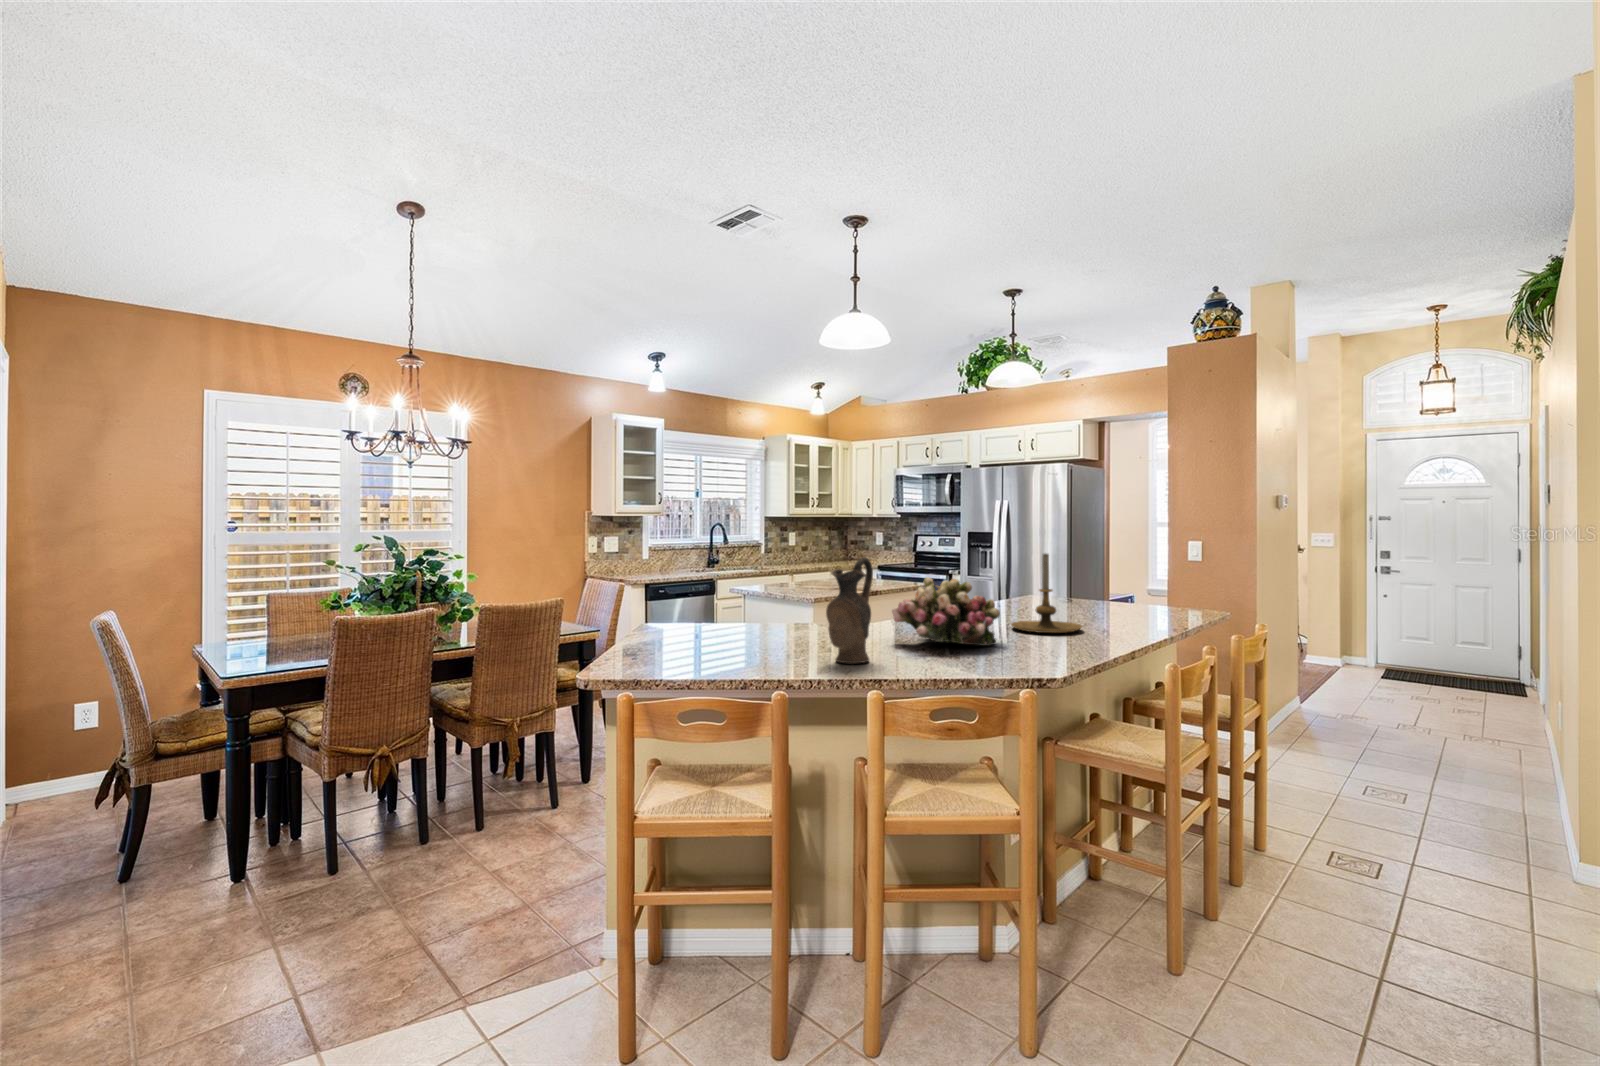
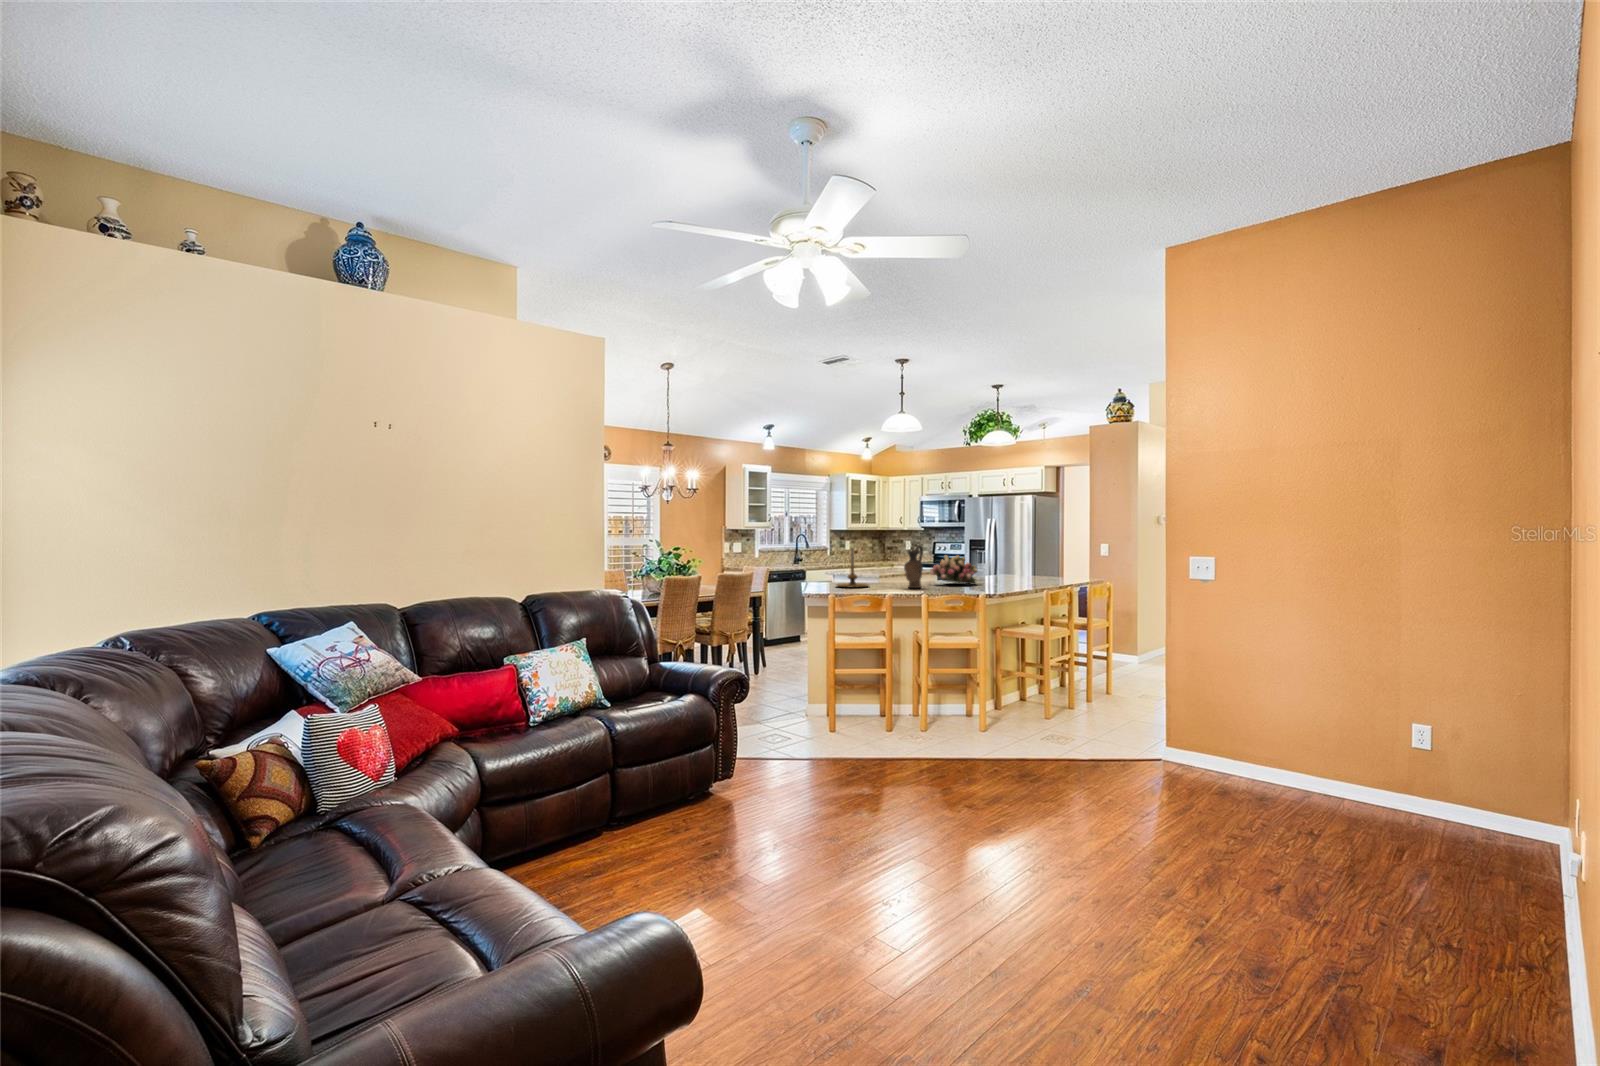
candle holder: present [1011,554,1082,633] -> present [837,548,869,587]

